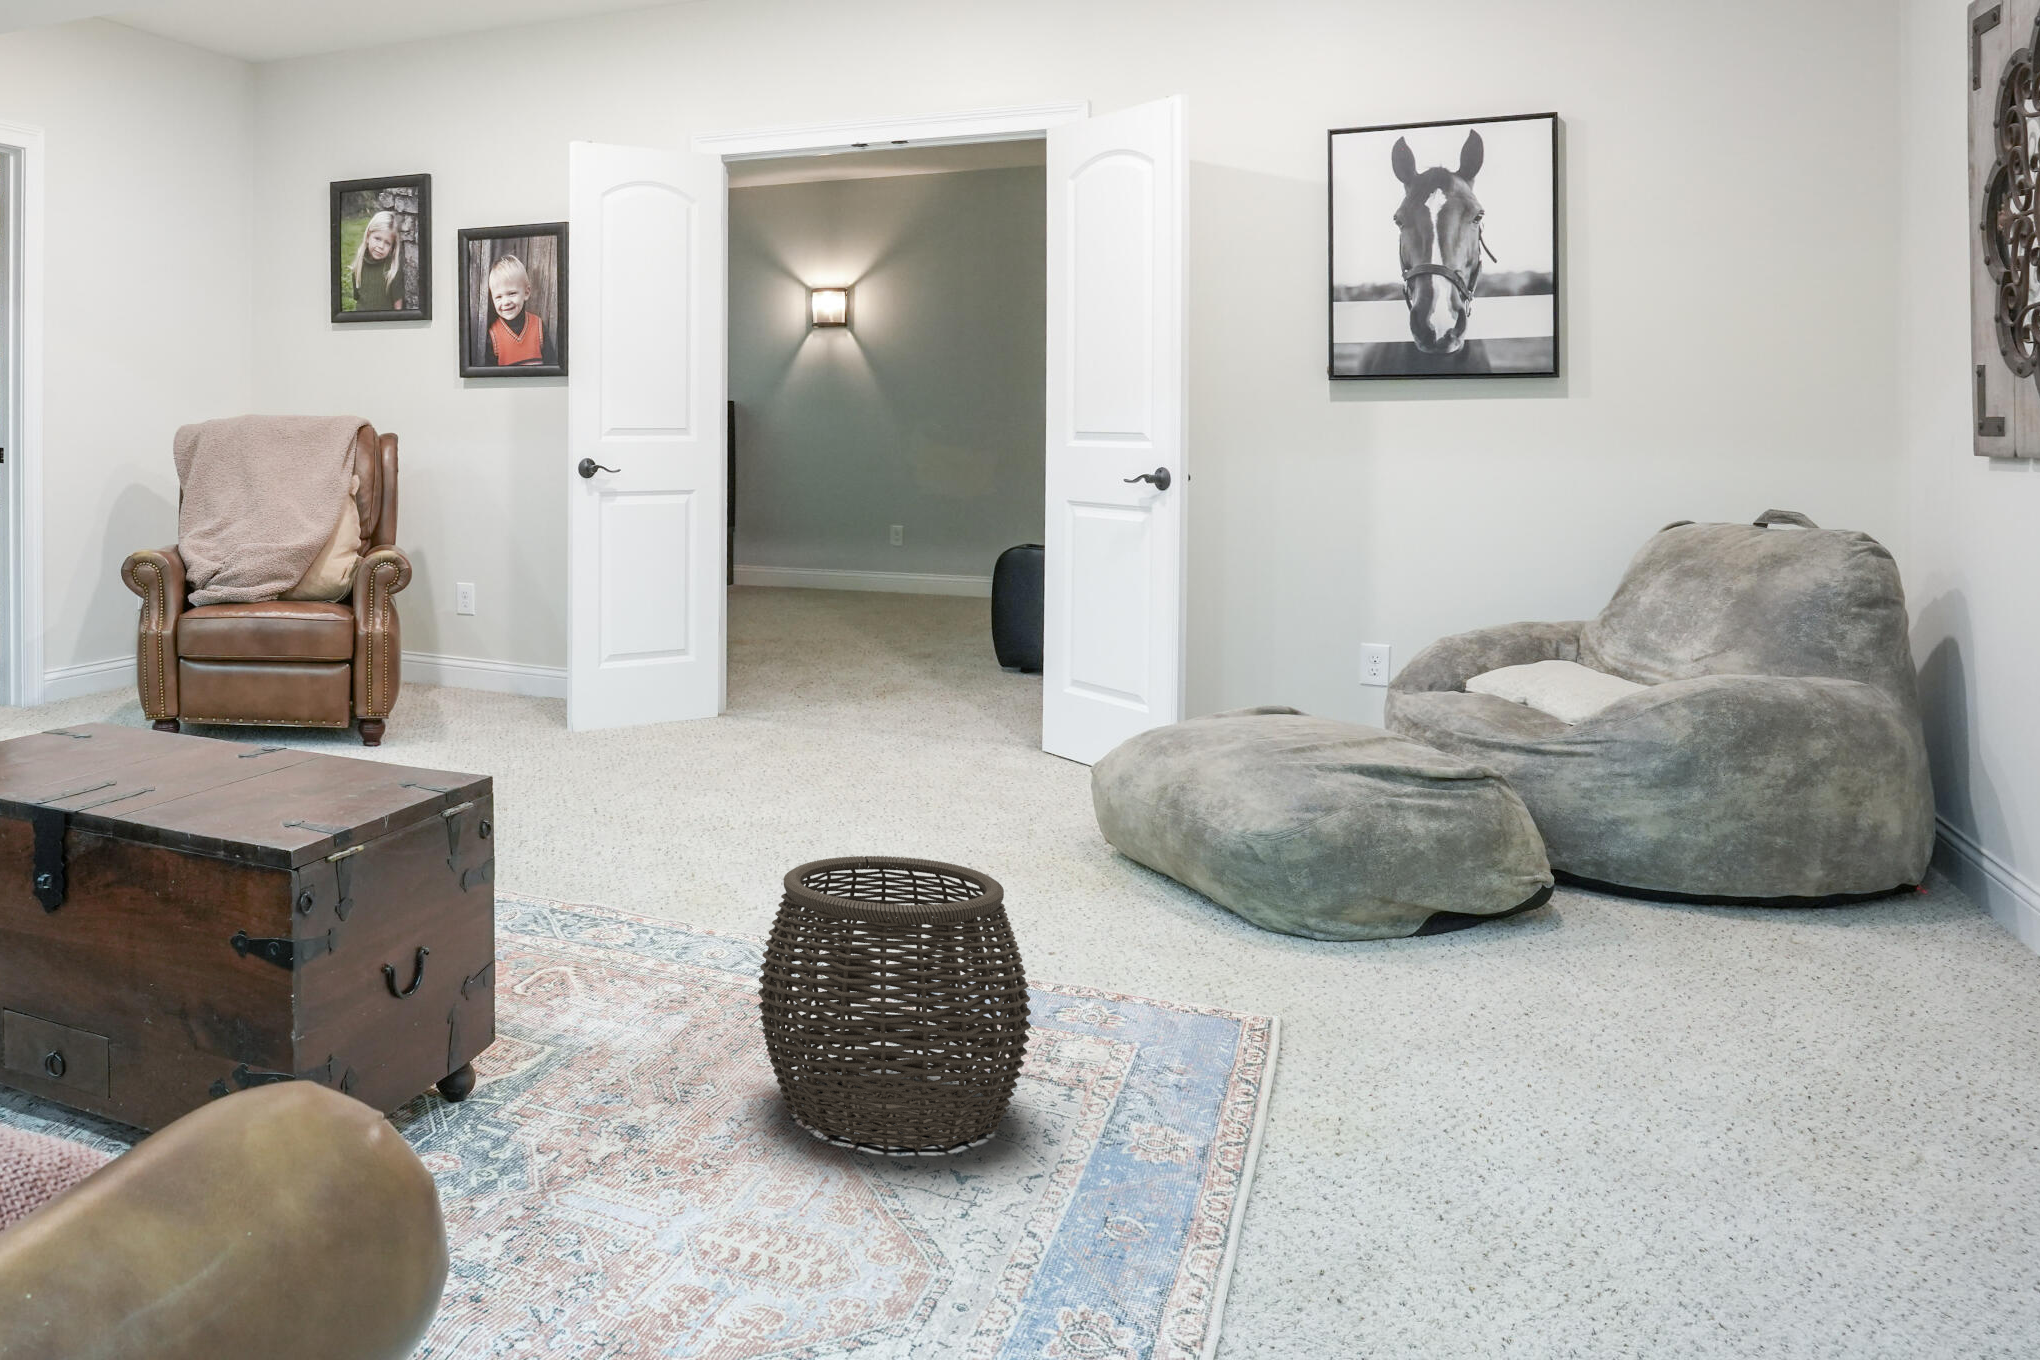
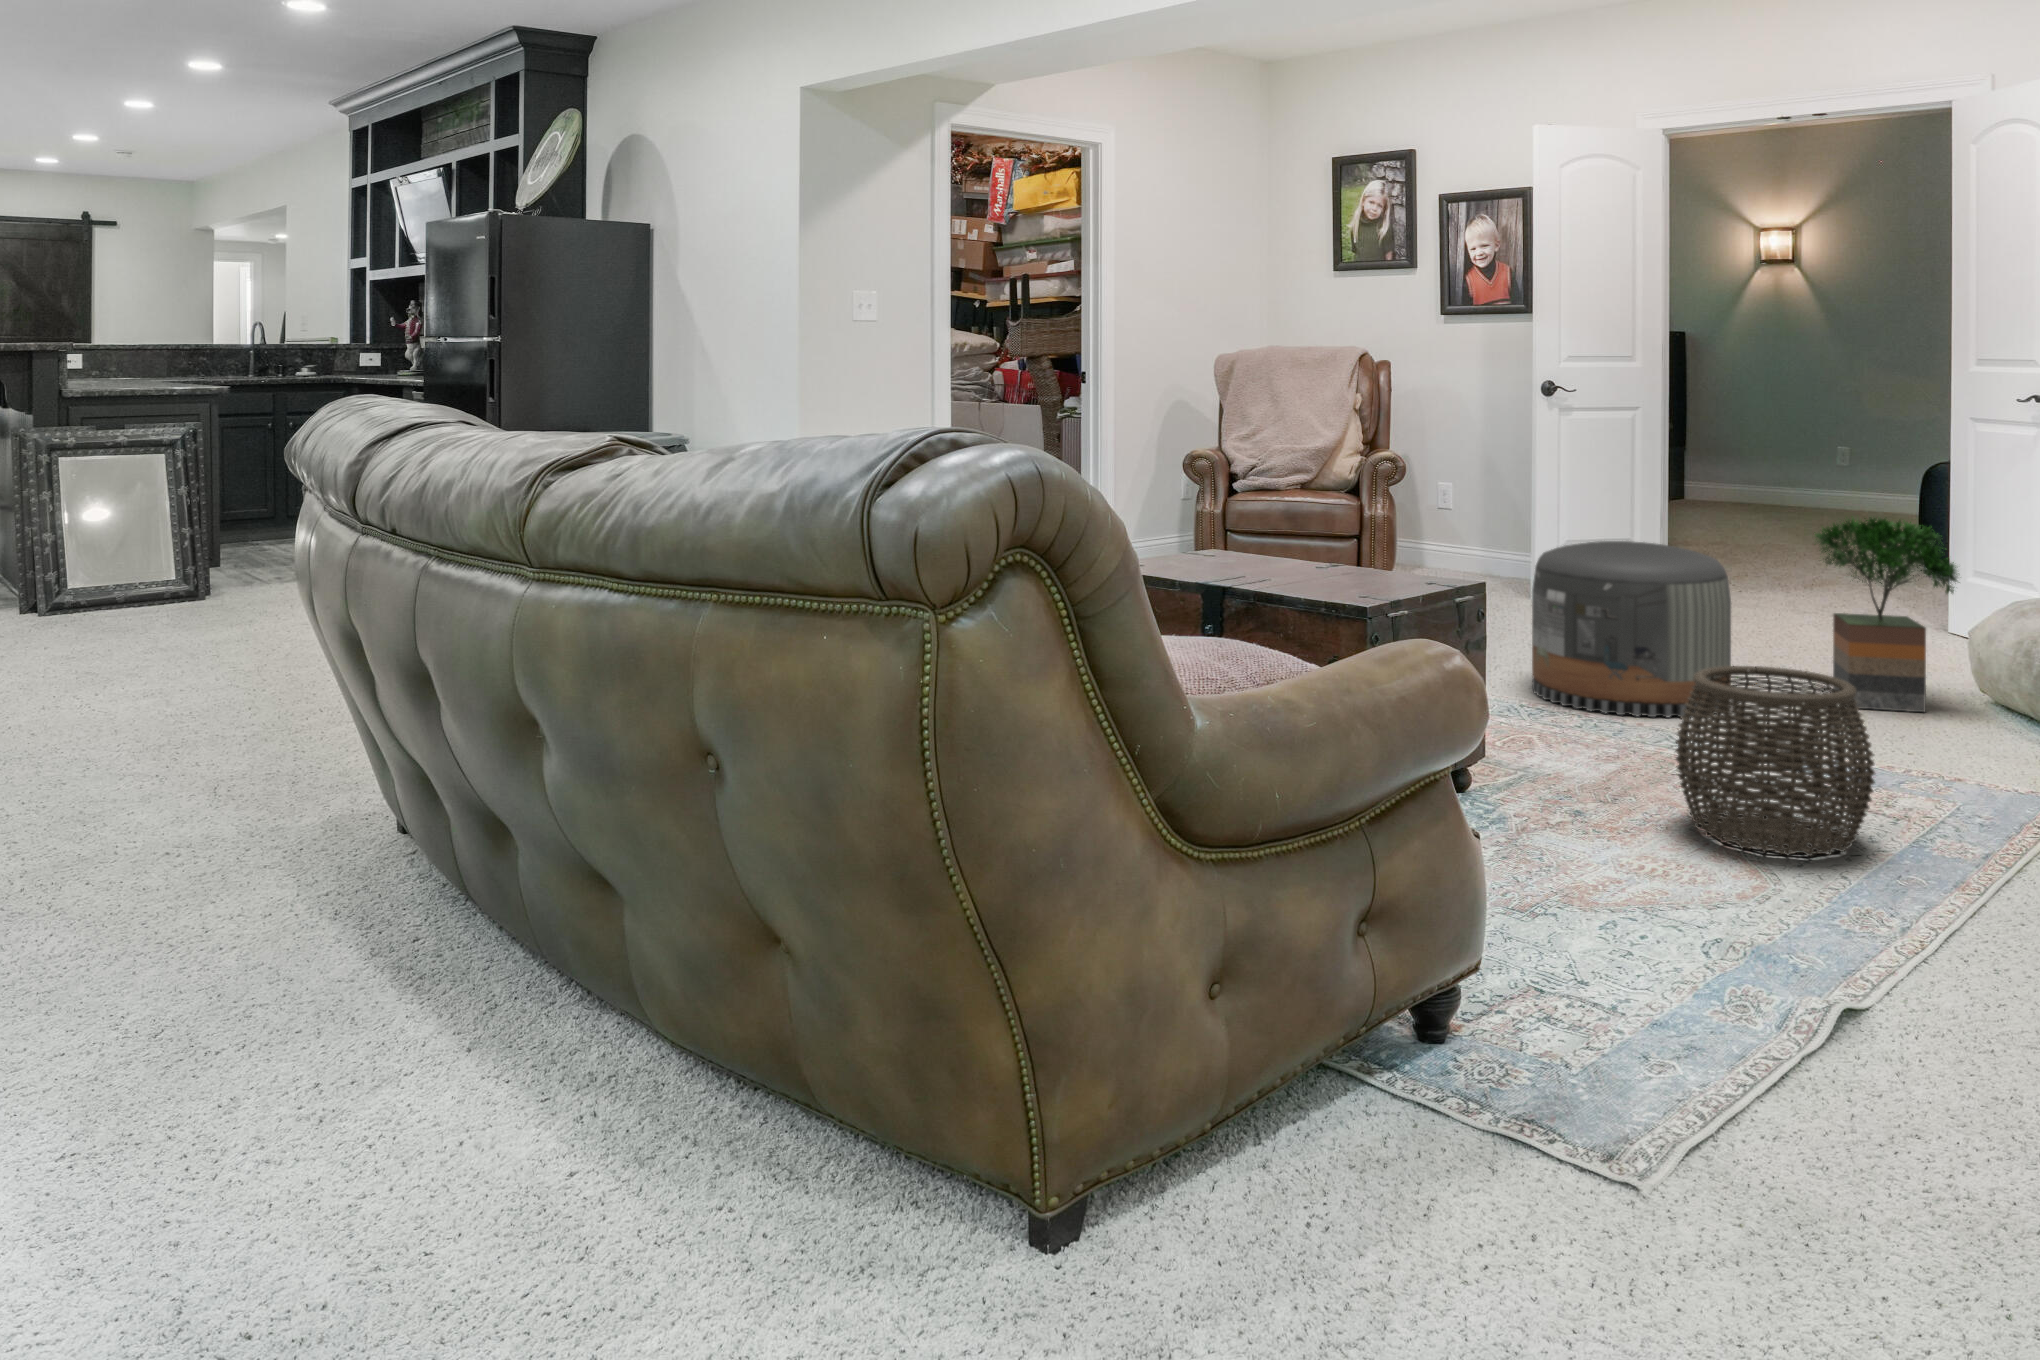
potted tree: none [912,625,1094,881] -> present [1815,517,1957,712]
pouf: none [565,670,820,915] -> present [1532,541,1731,718]

